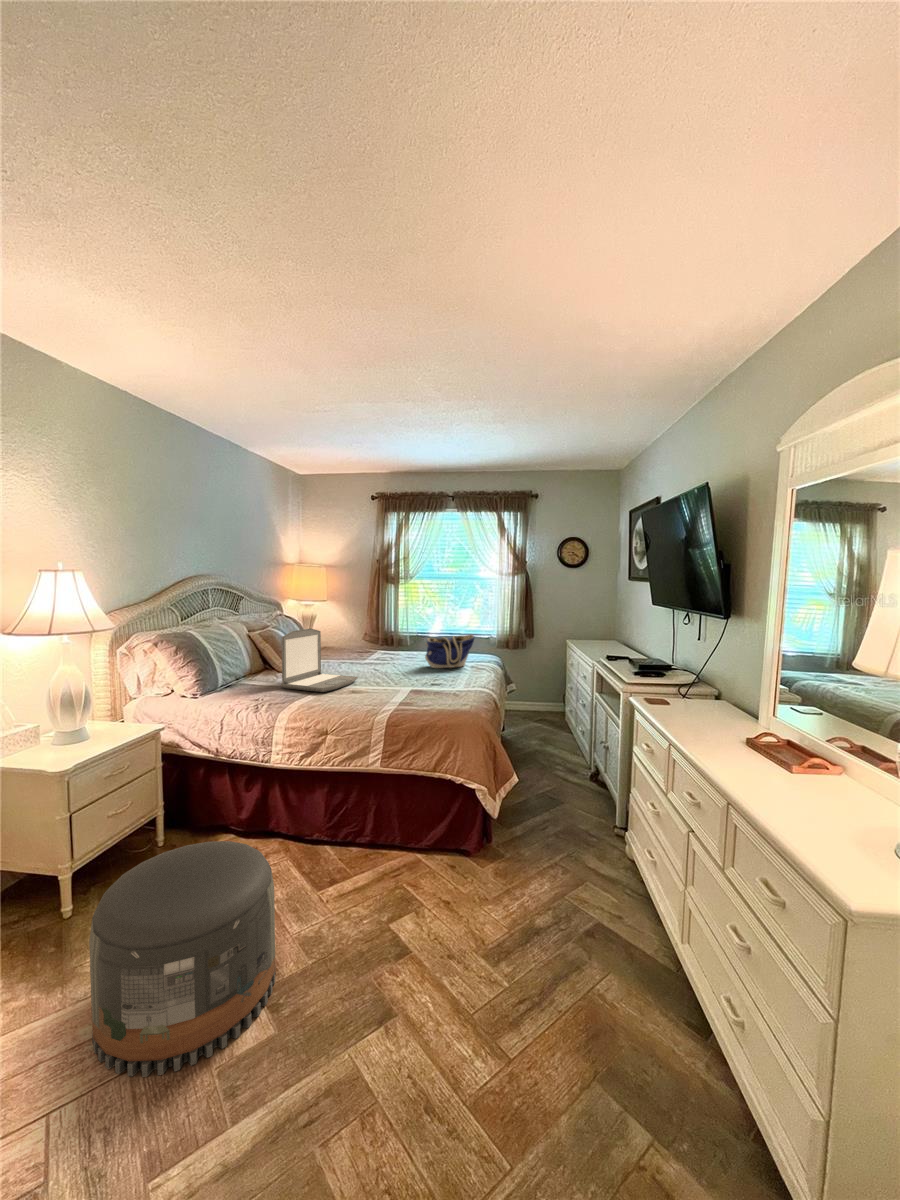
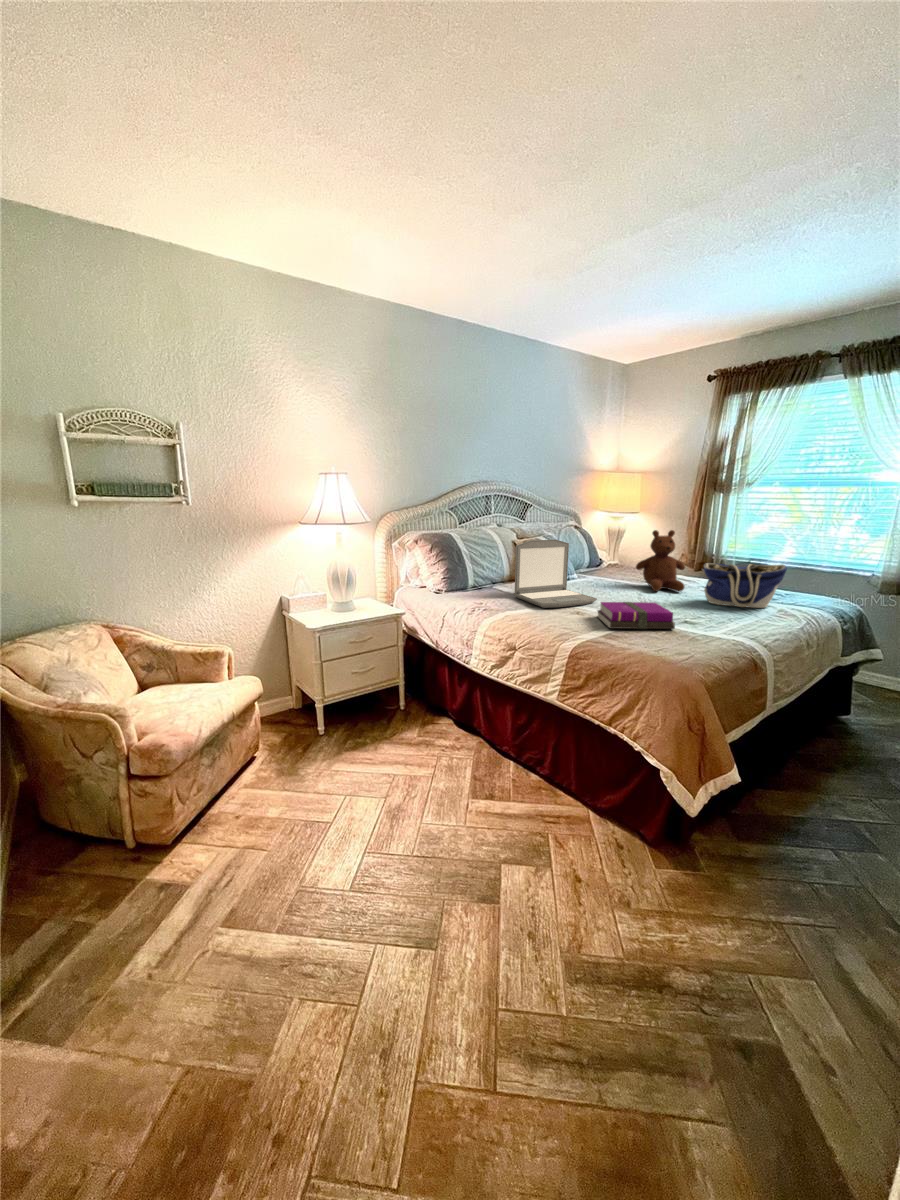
teddy bear: none [367,614,407,665] -> present [636,530,685,592]
notebook: none [373,672,436,698] -> present [597,602,675,629]
pouf: present [89,841,276,1077] -> none [259,709,399,873]

